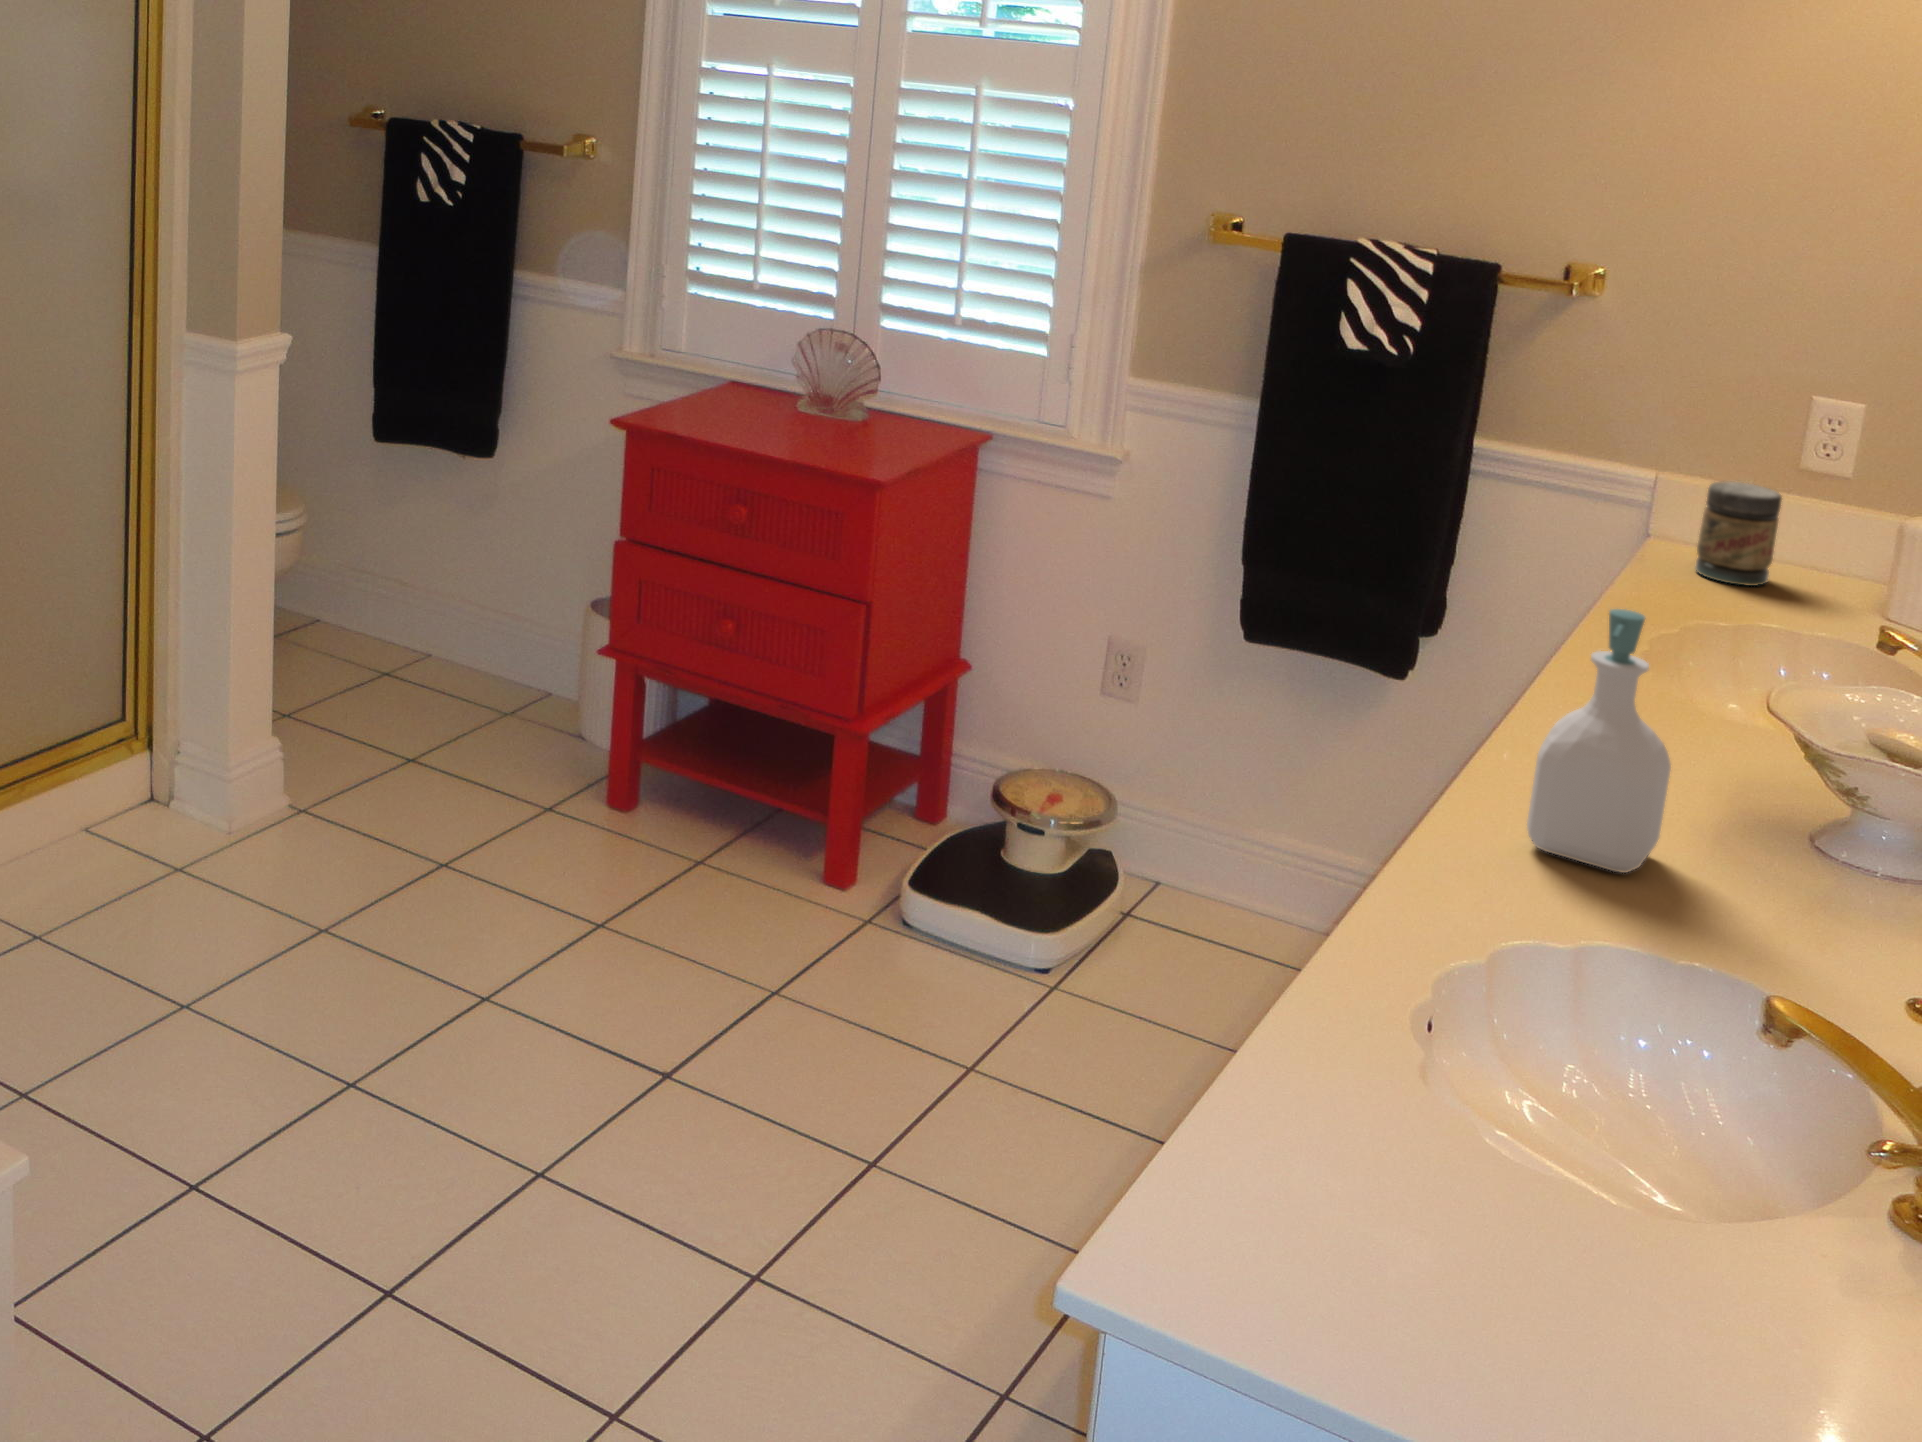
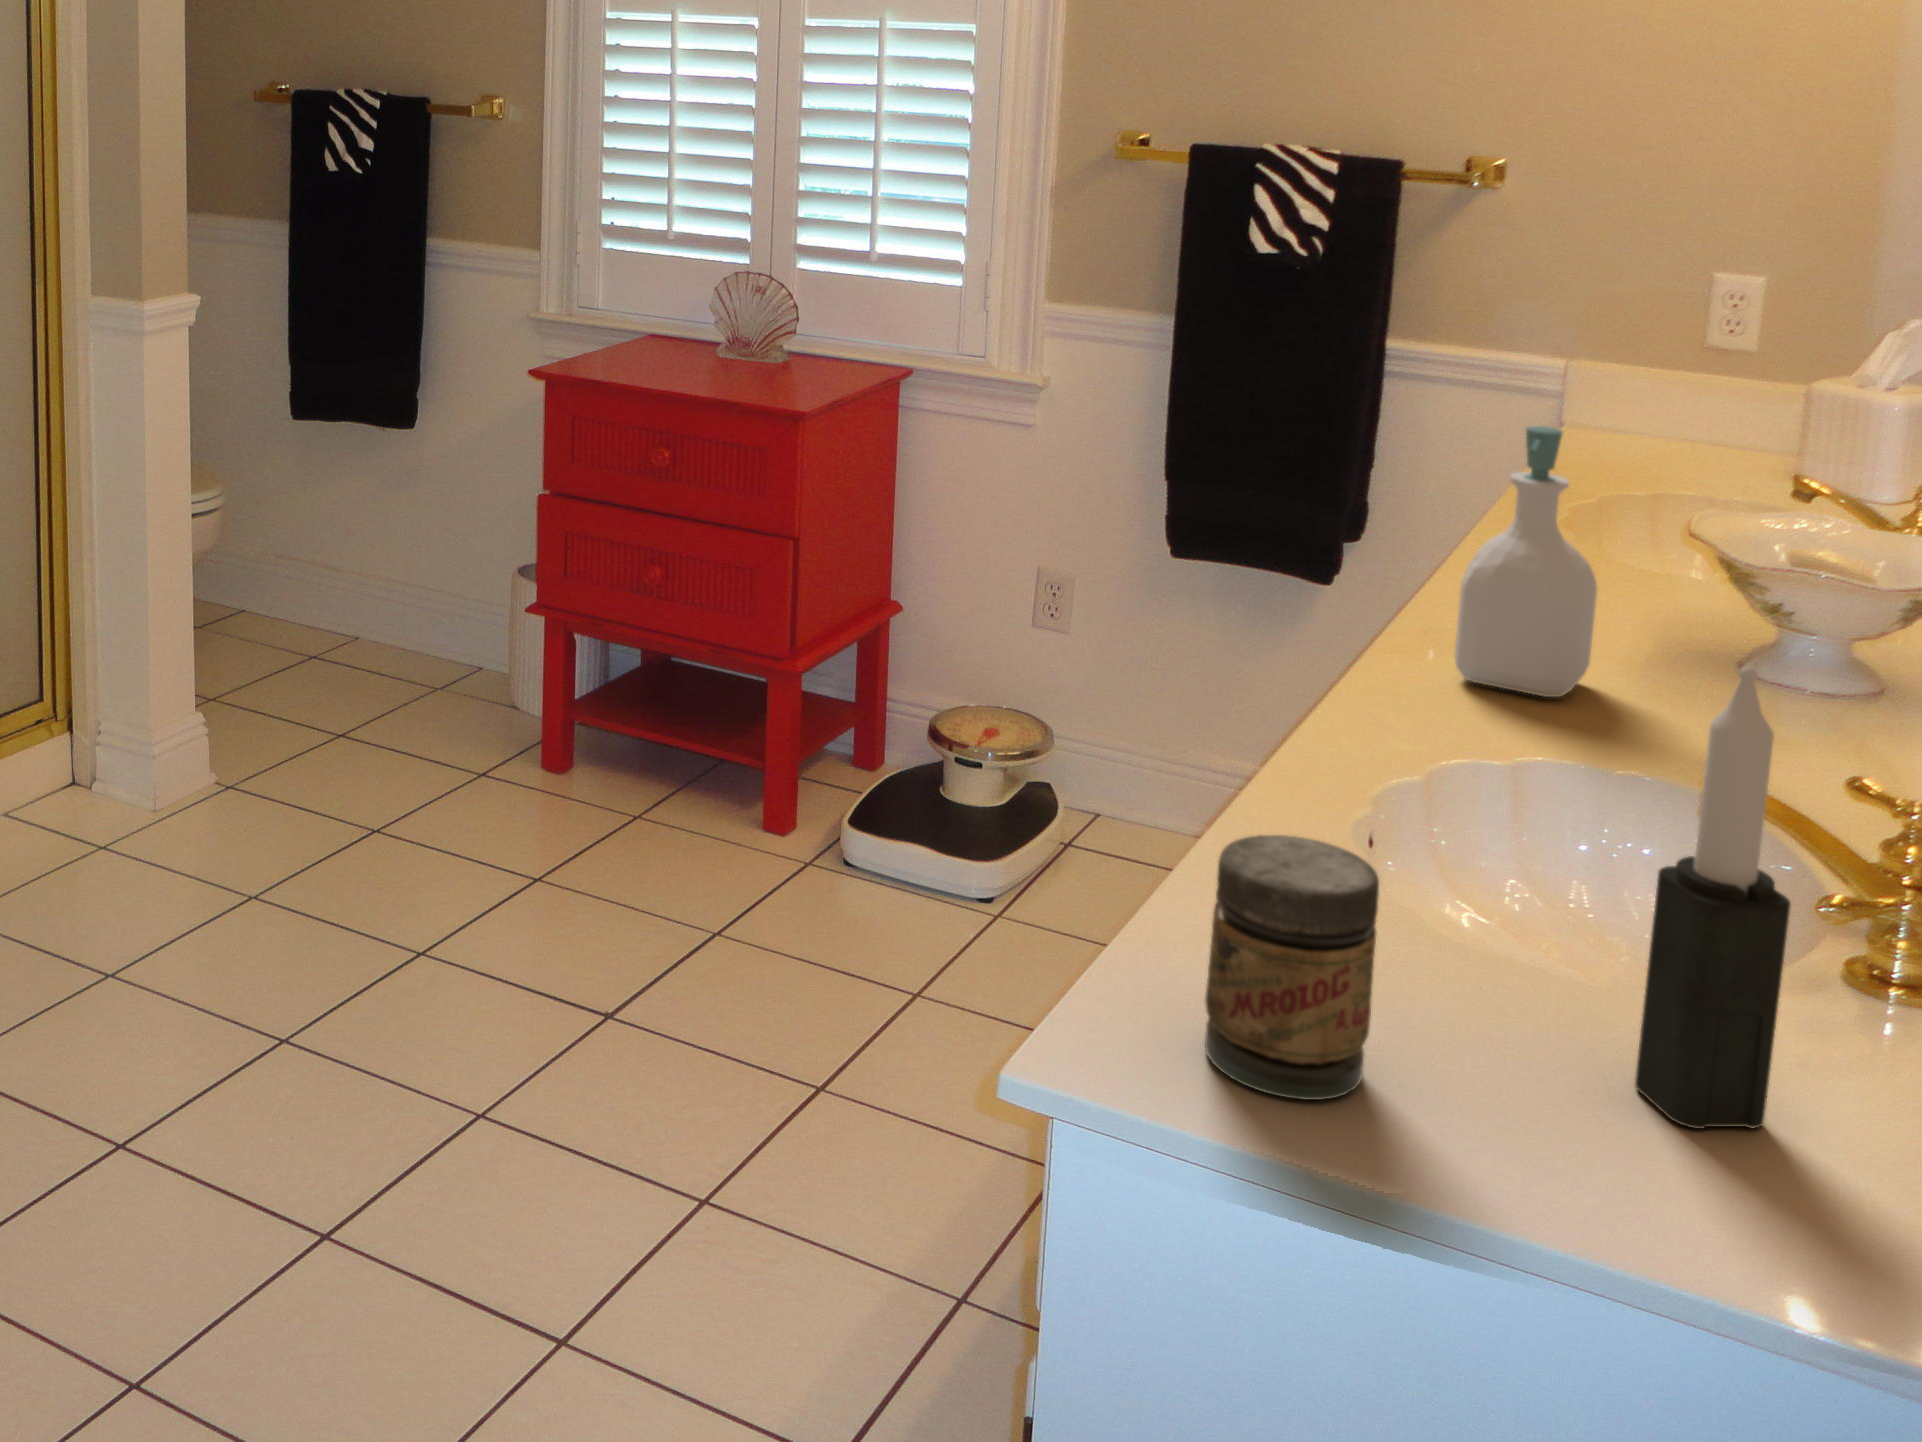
jar: present [1695,482,1782,586] -> present [1205,835,1379,1100]
candle: none [1678,950,1834,1370] -> present [1635,667,1791,1129]

